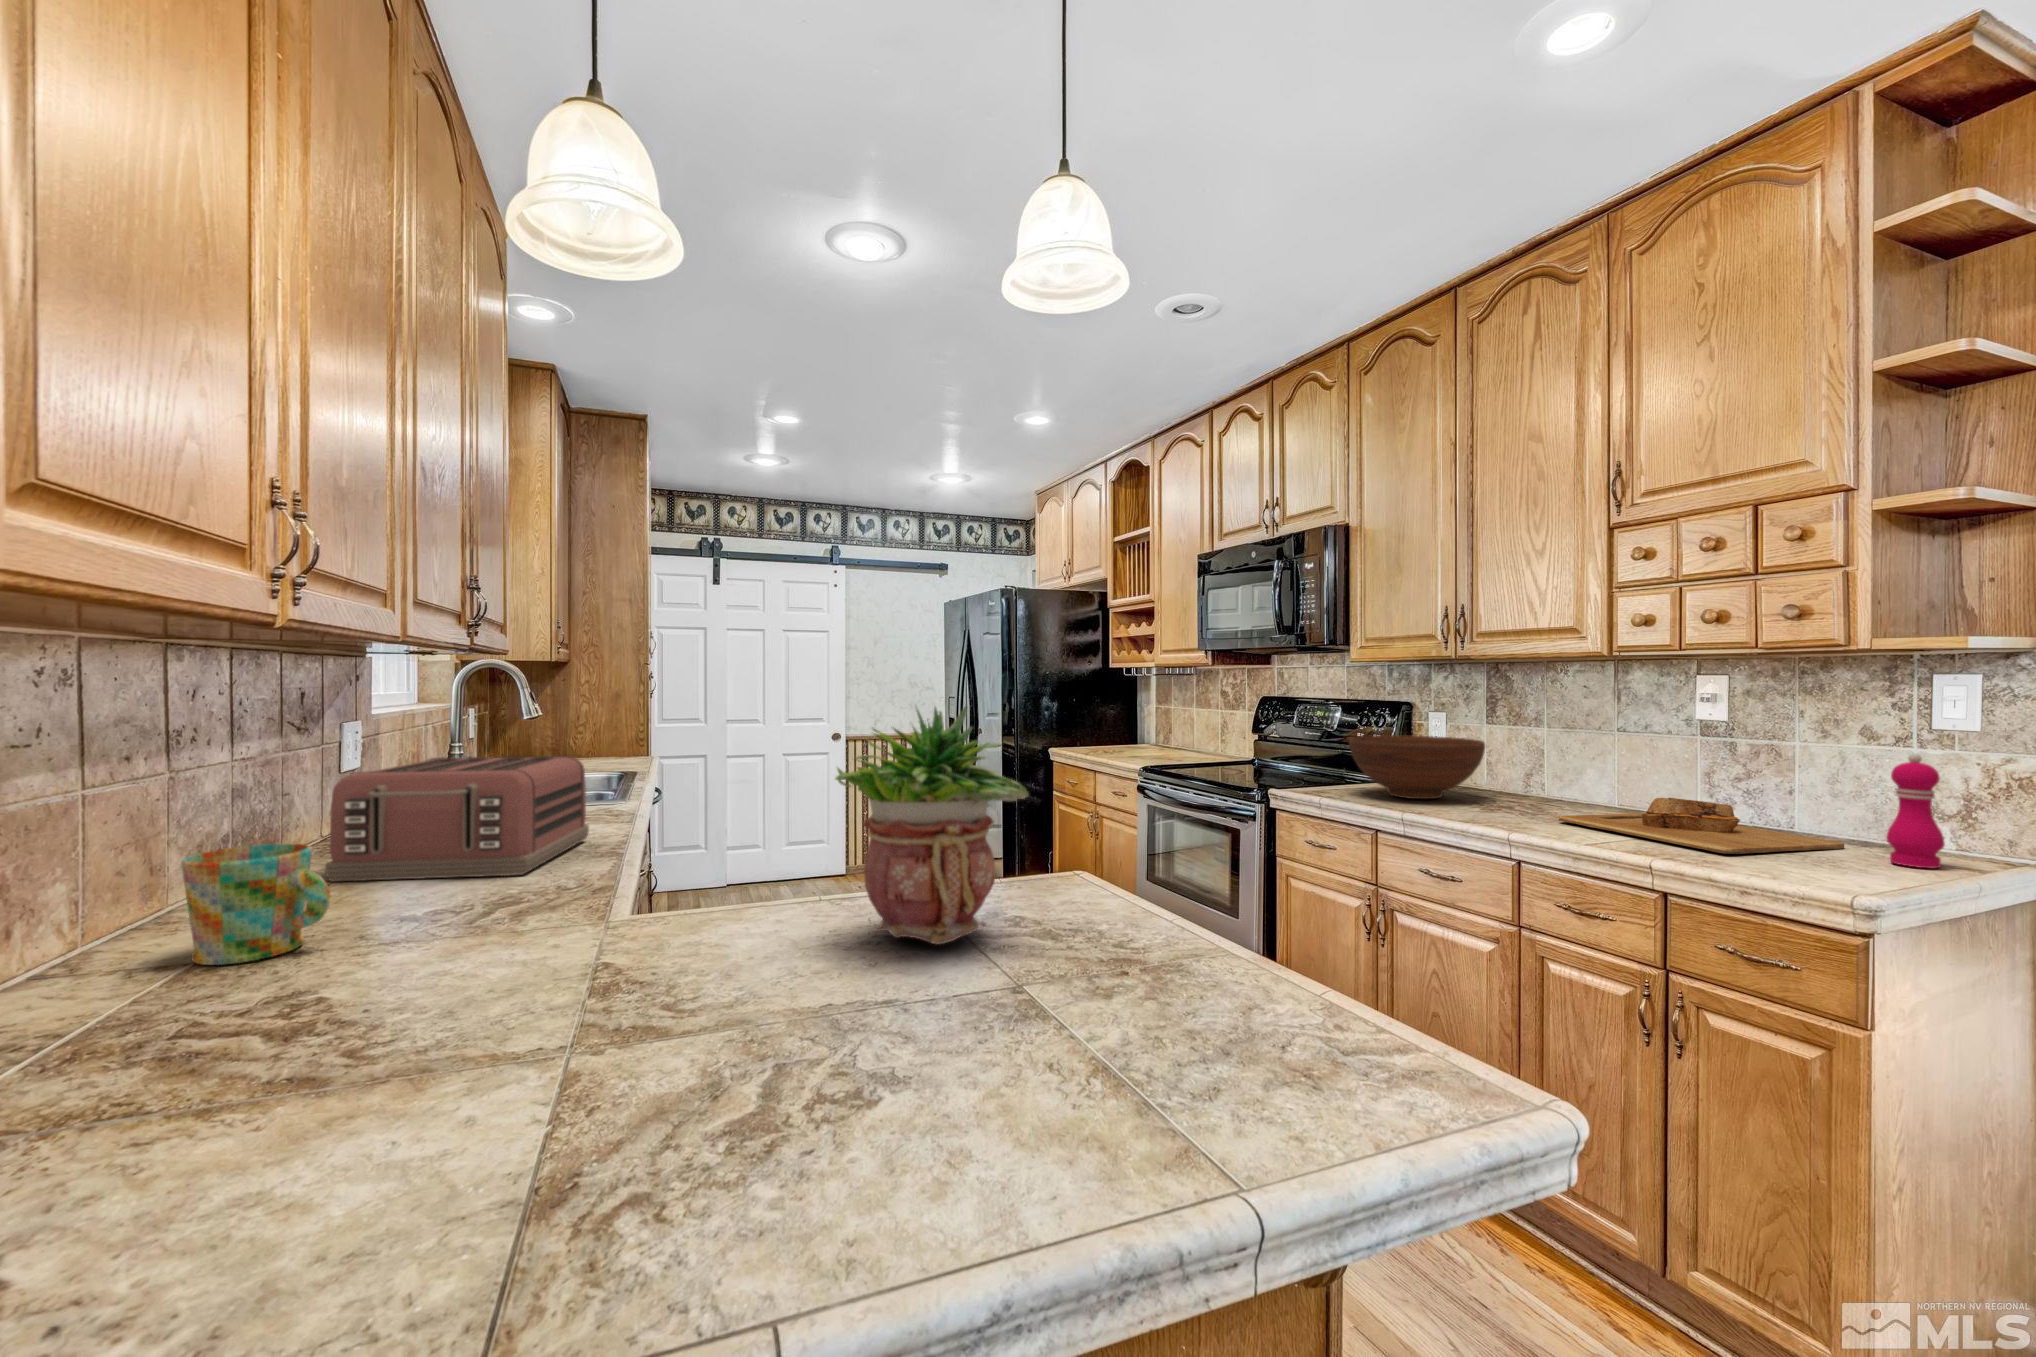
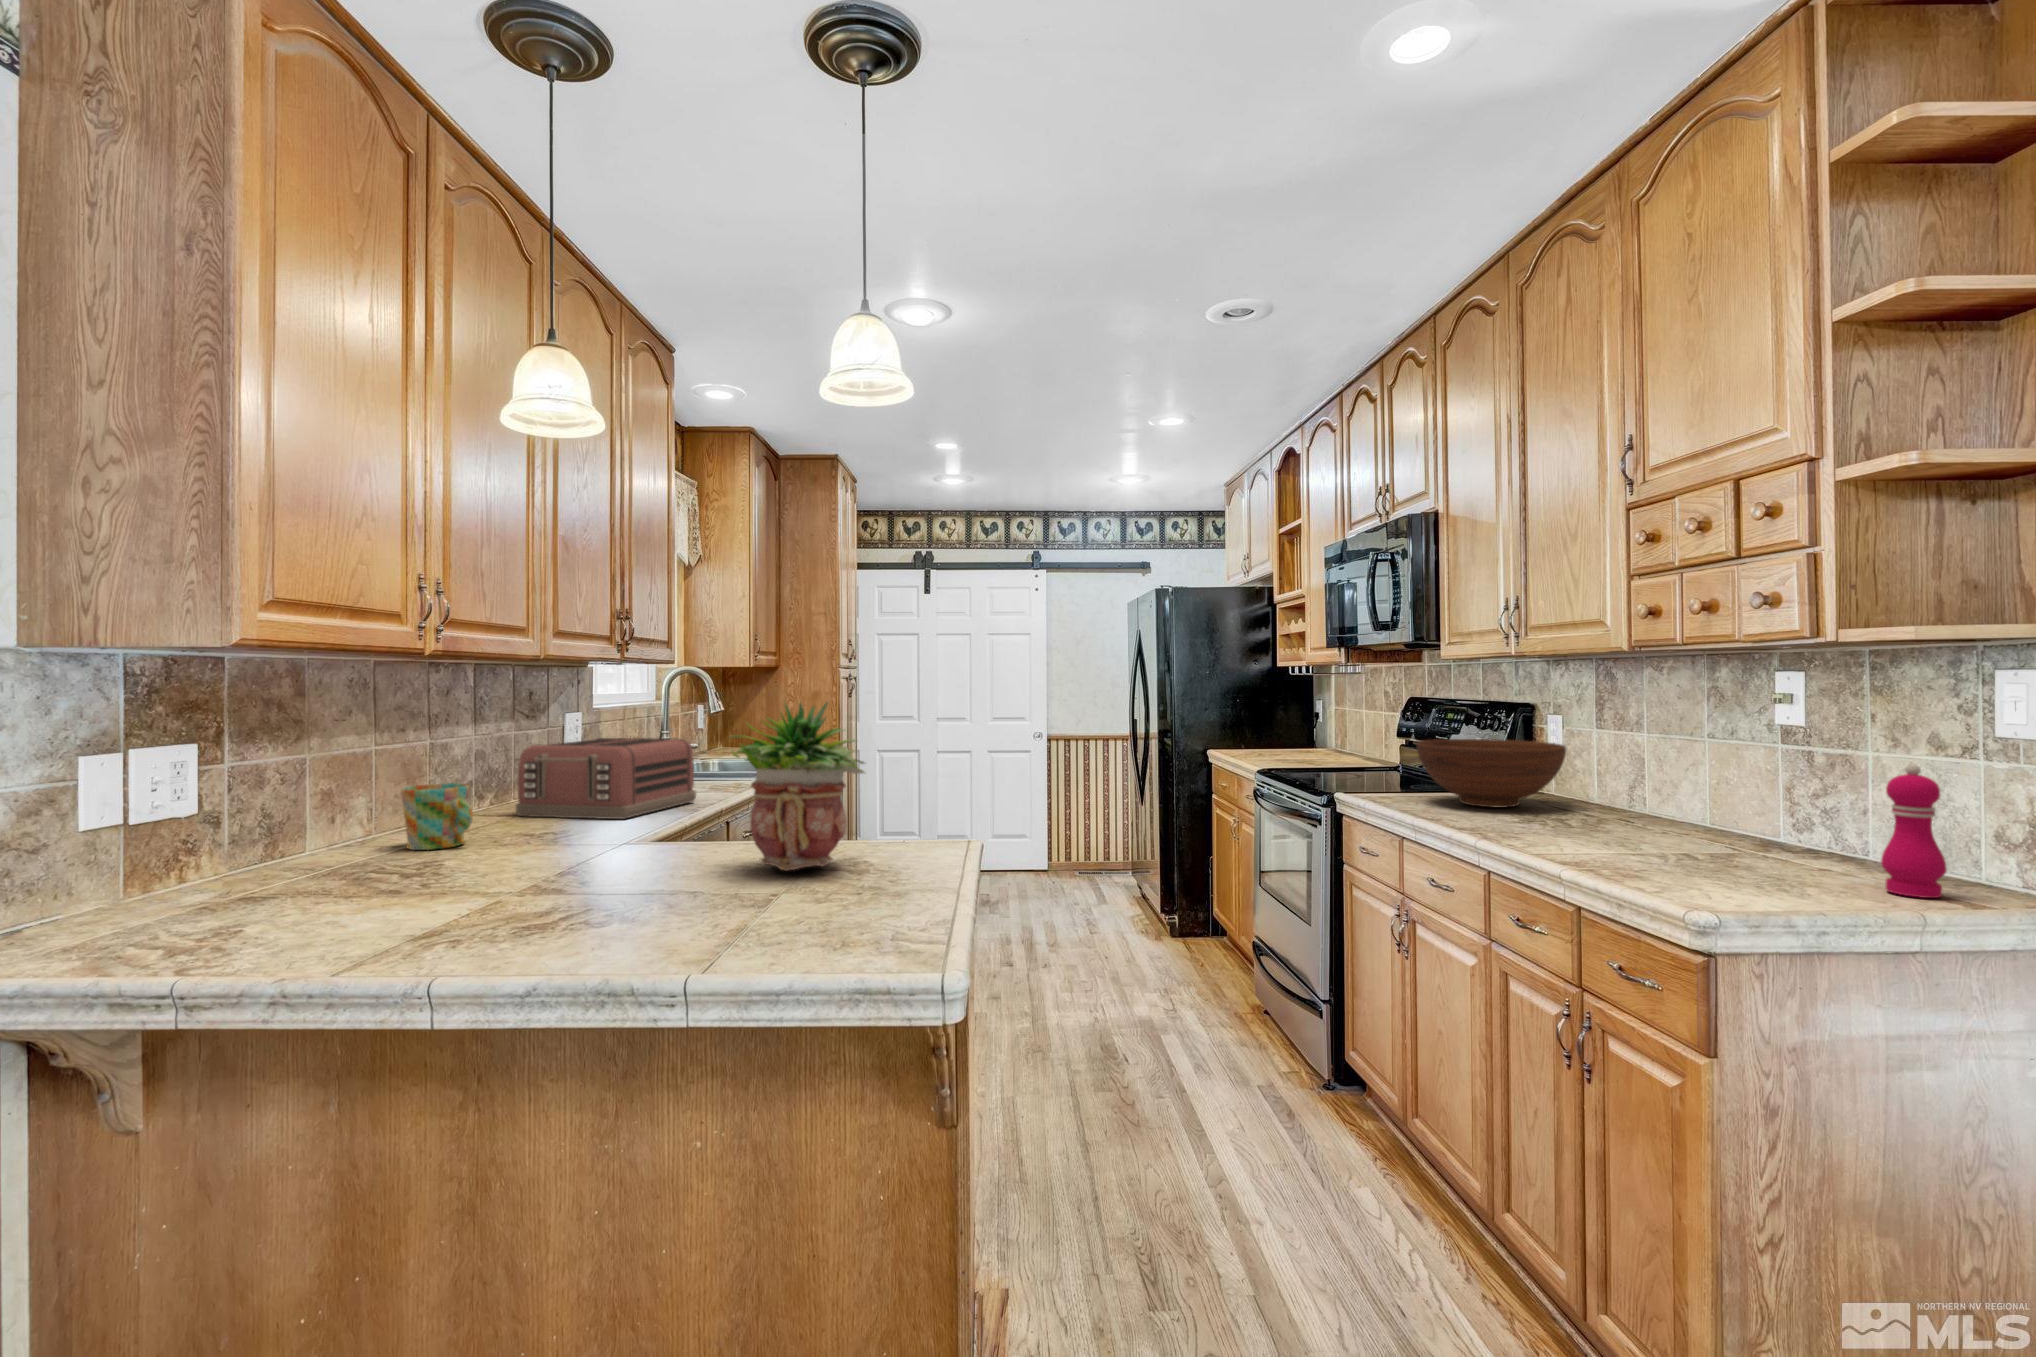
cutting board: present [1559,798,1844,854] -> none [1587,810,1879,875]

